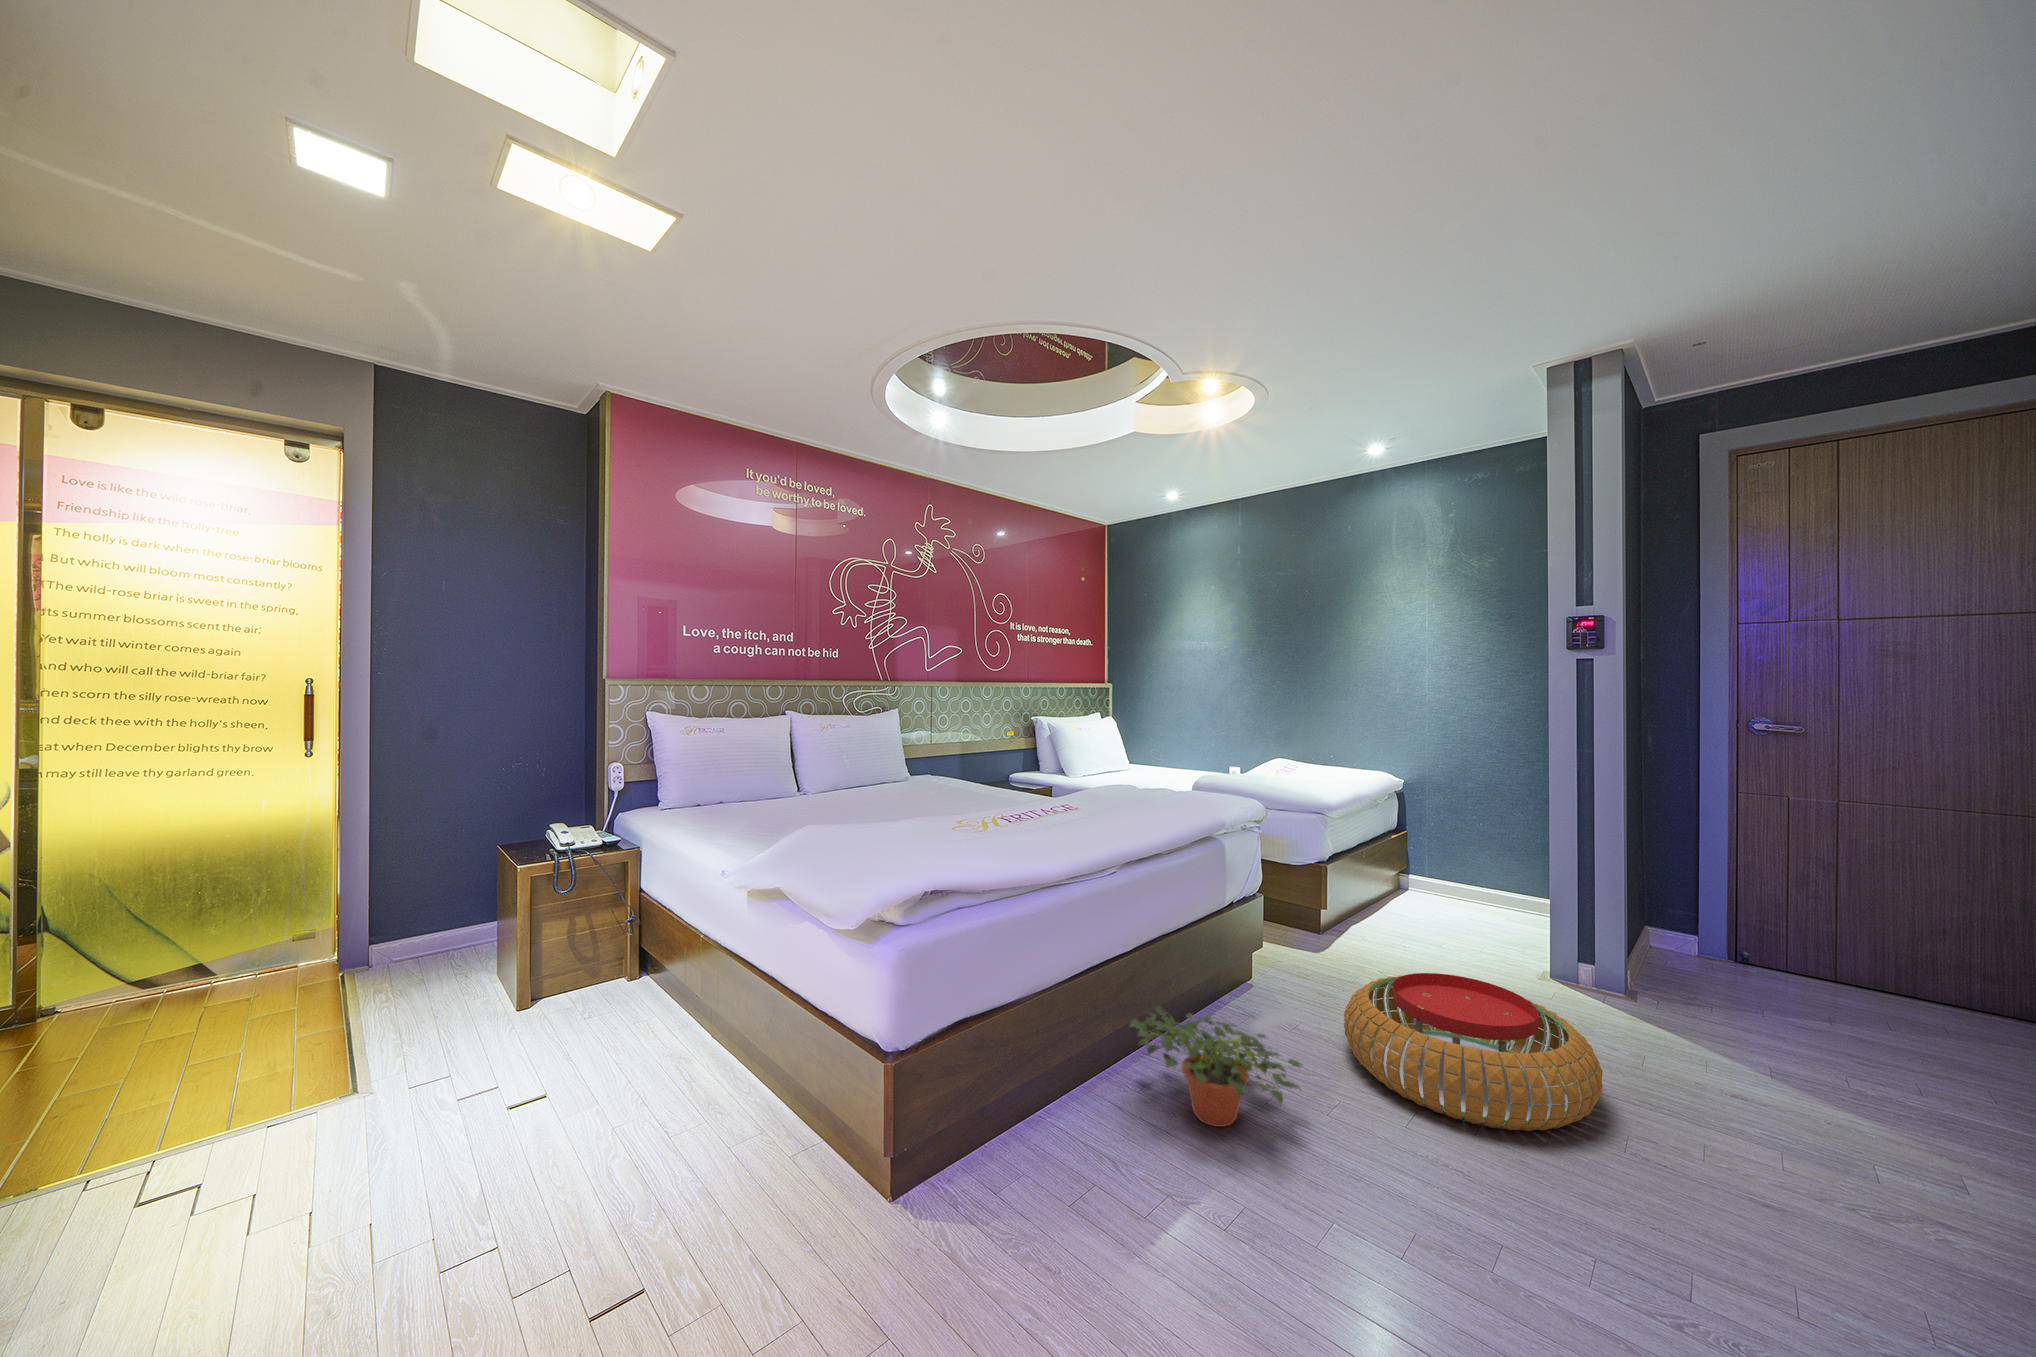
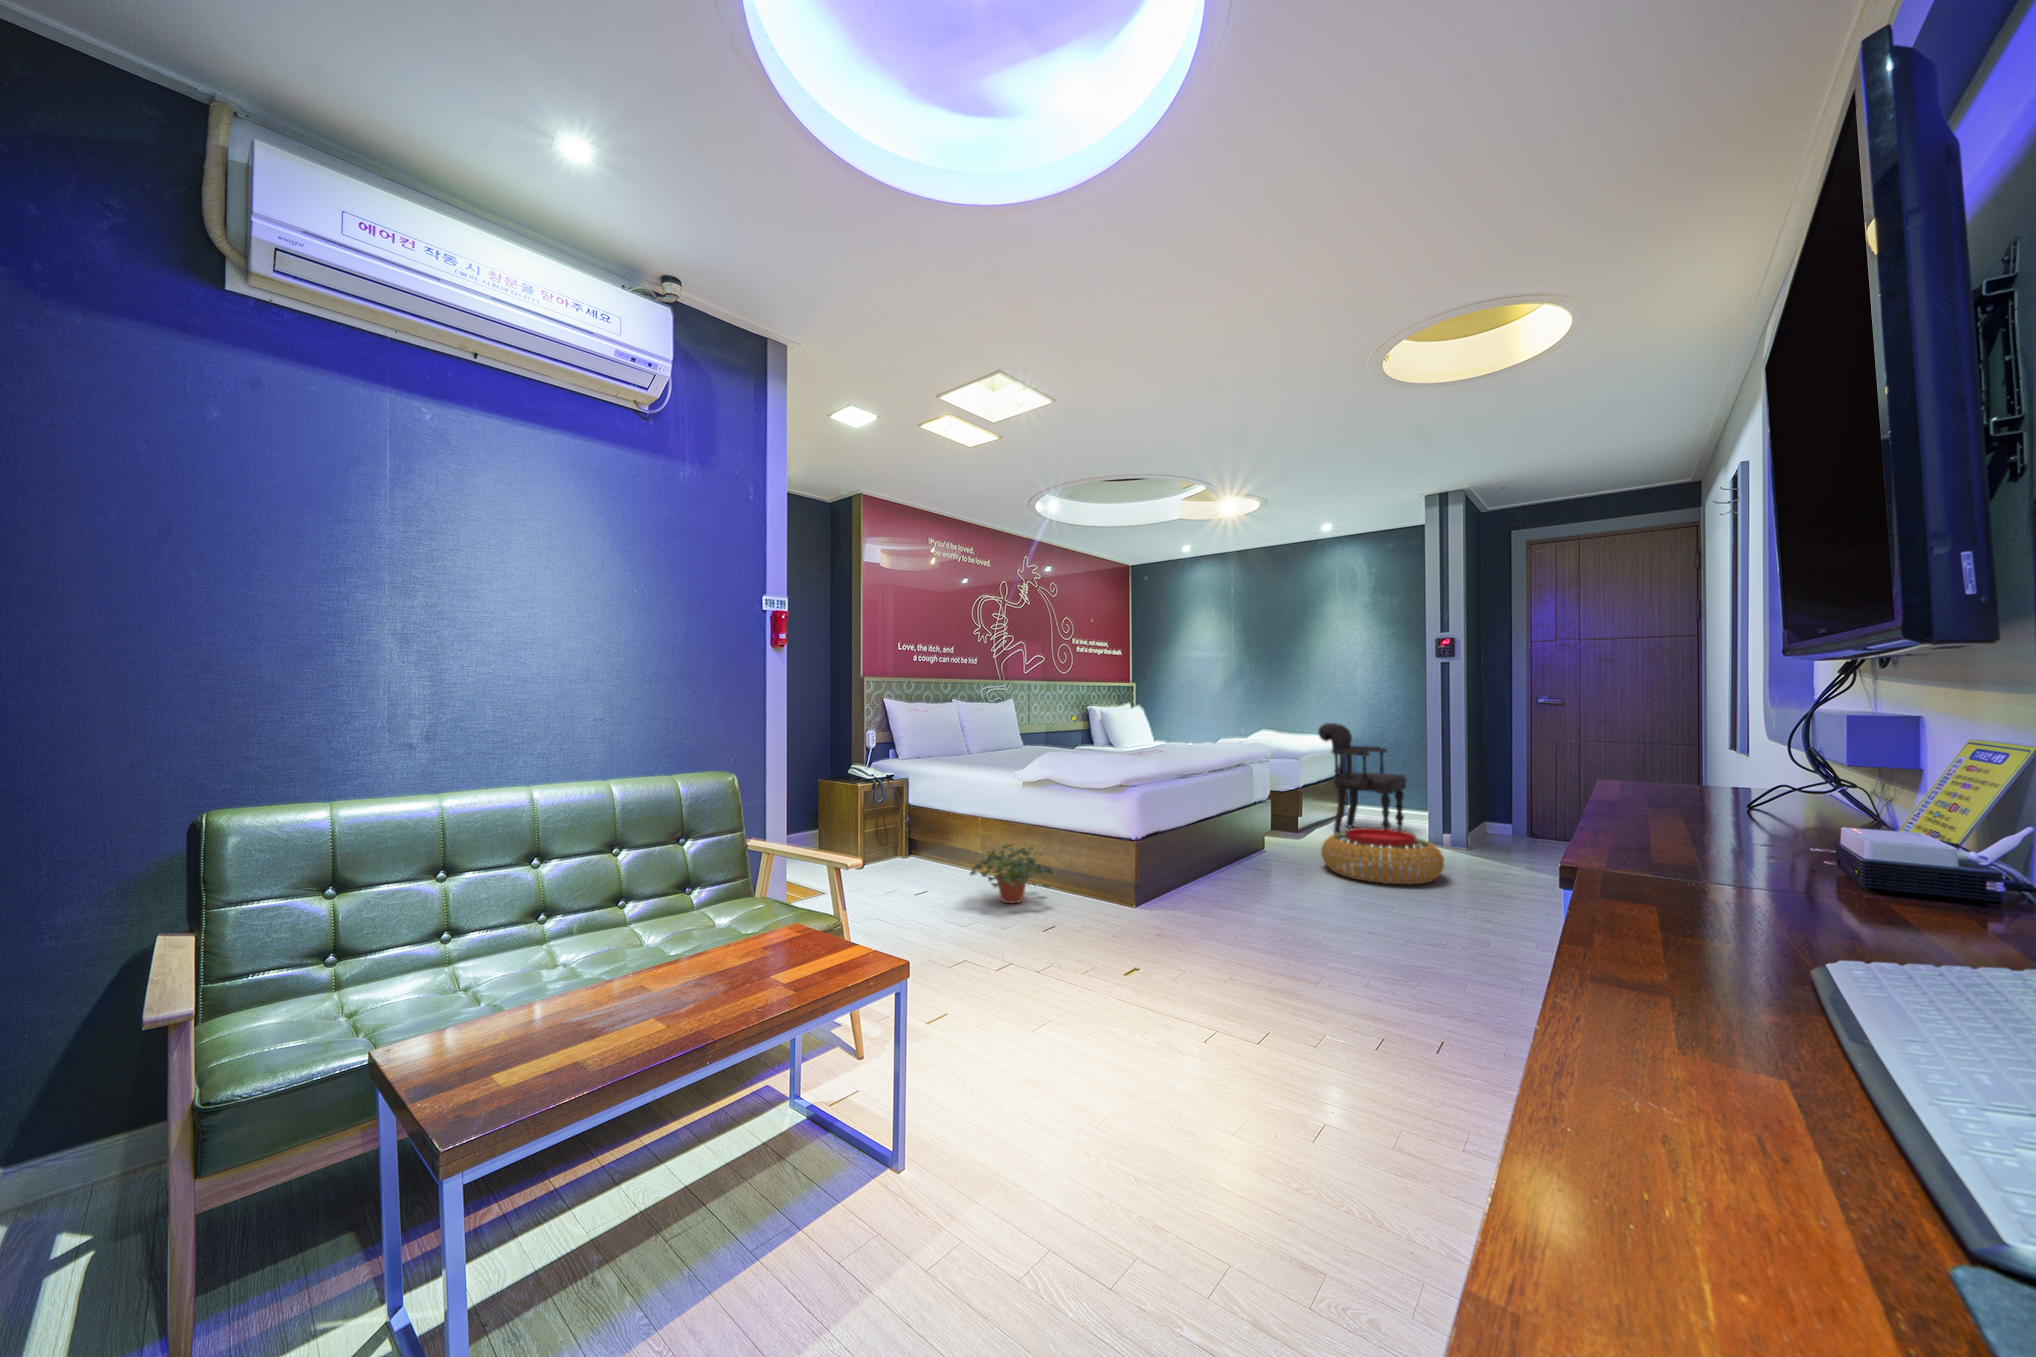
armchair: none [1357,754,1507,959] -> present [1318,723,1407,833]
potted plant: present [1130,1006,1301,1127] -> present [970,844,1060,903]

